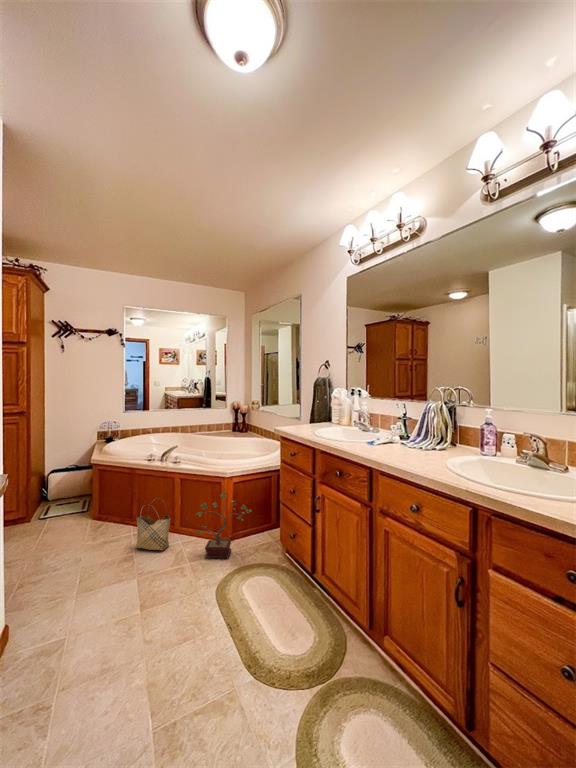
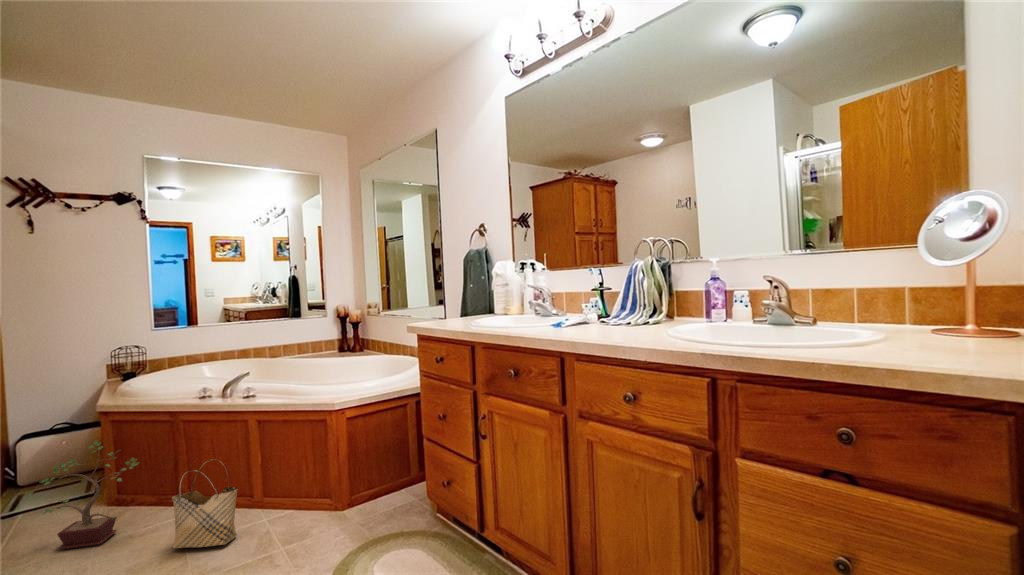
potted plant: present [196,491,252,558] -> present [40,440,139,549]

